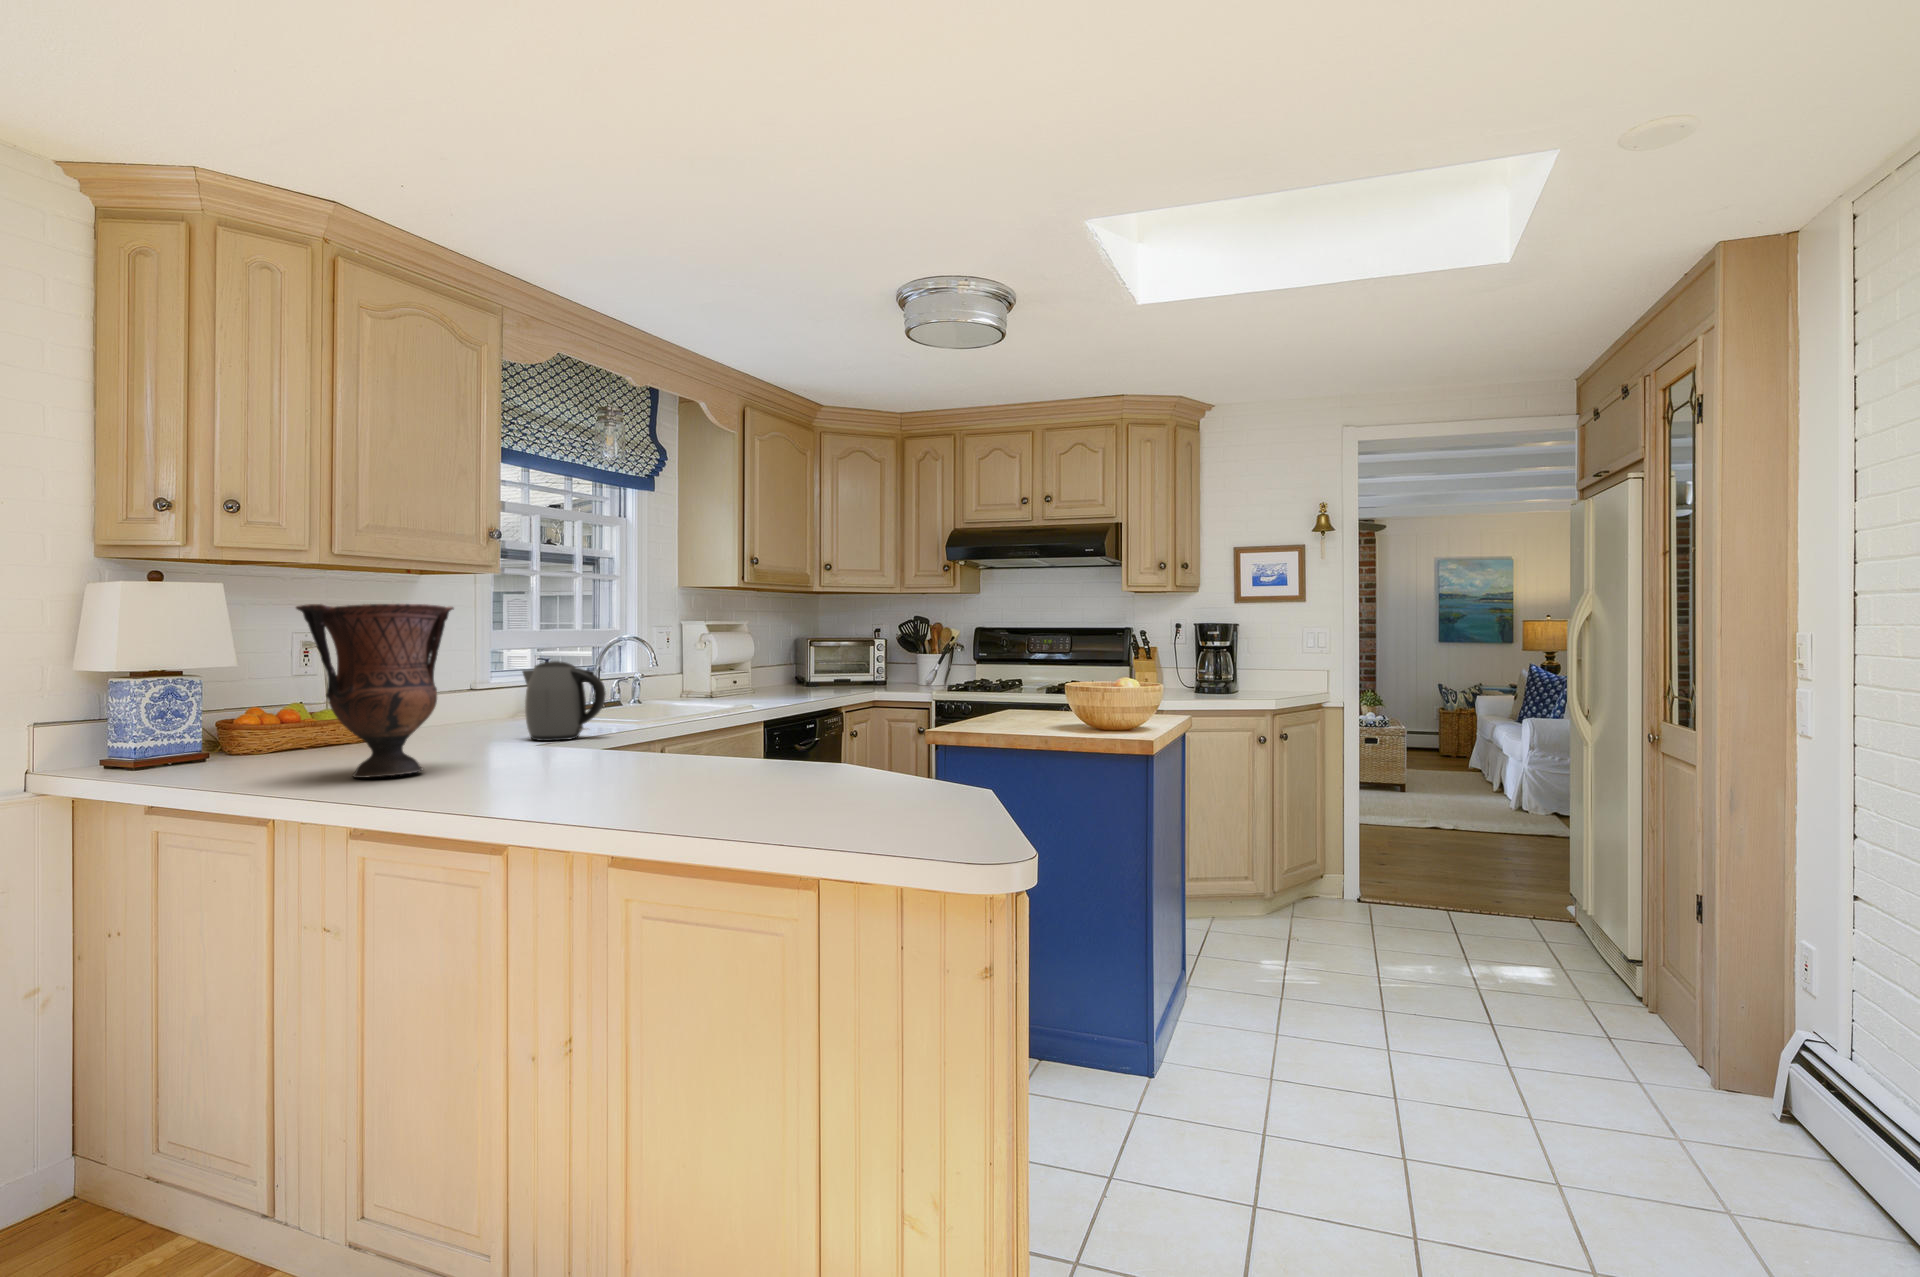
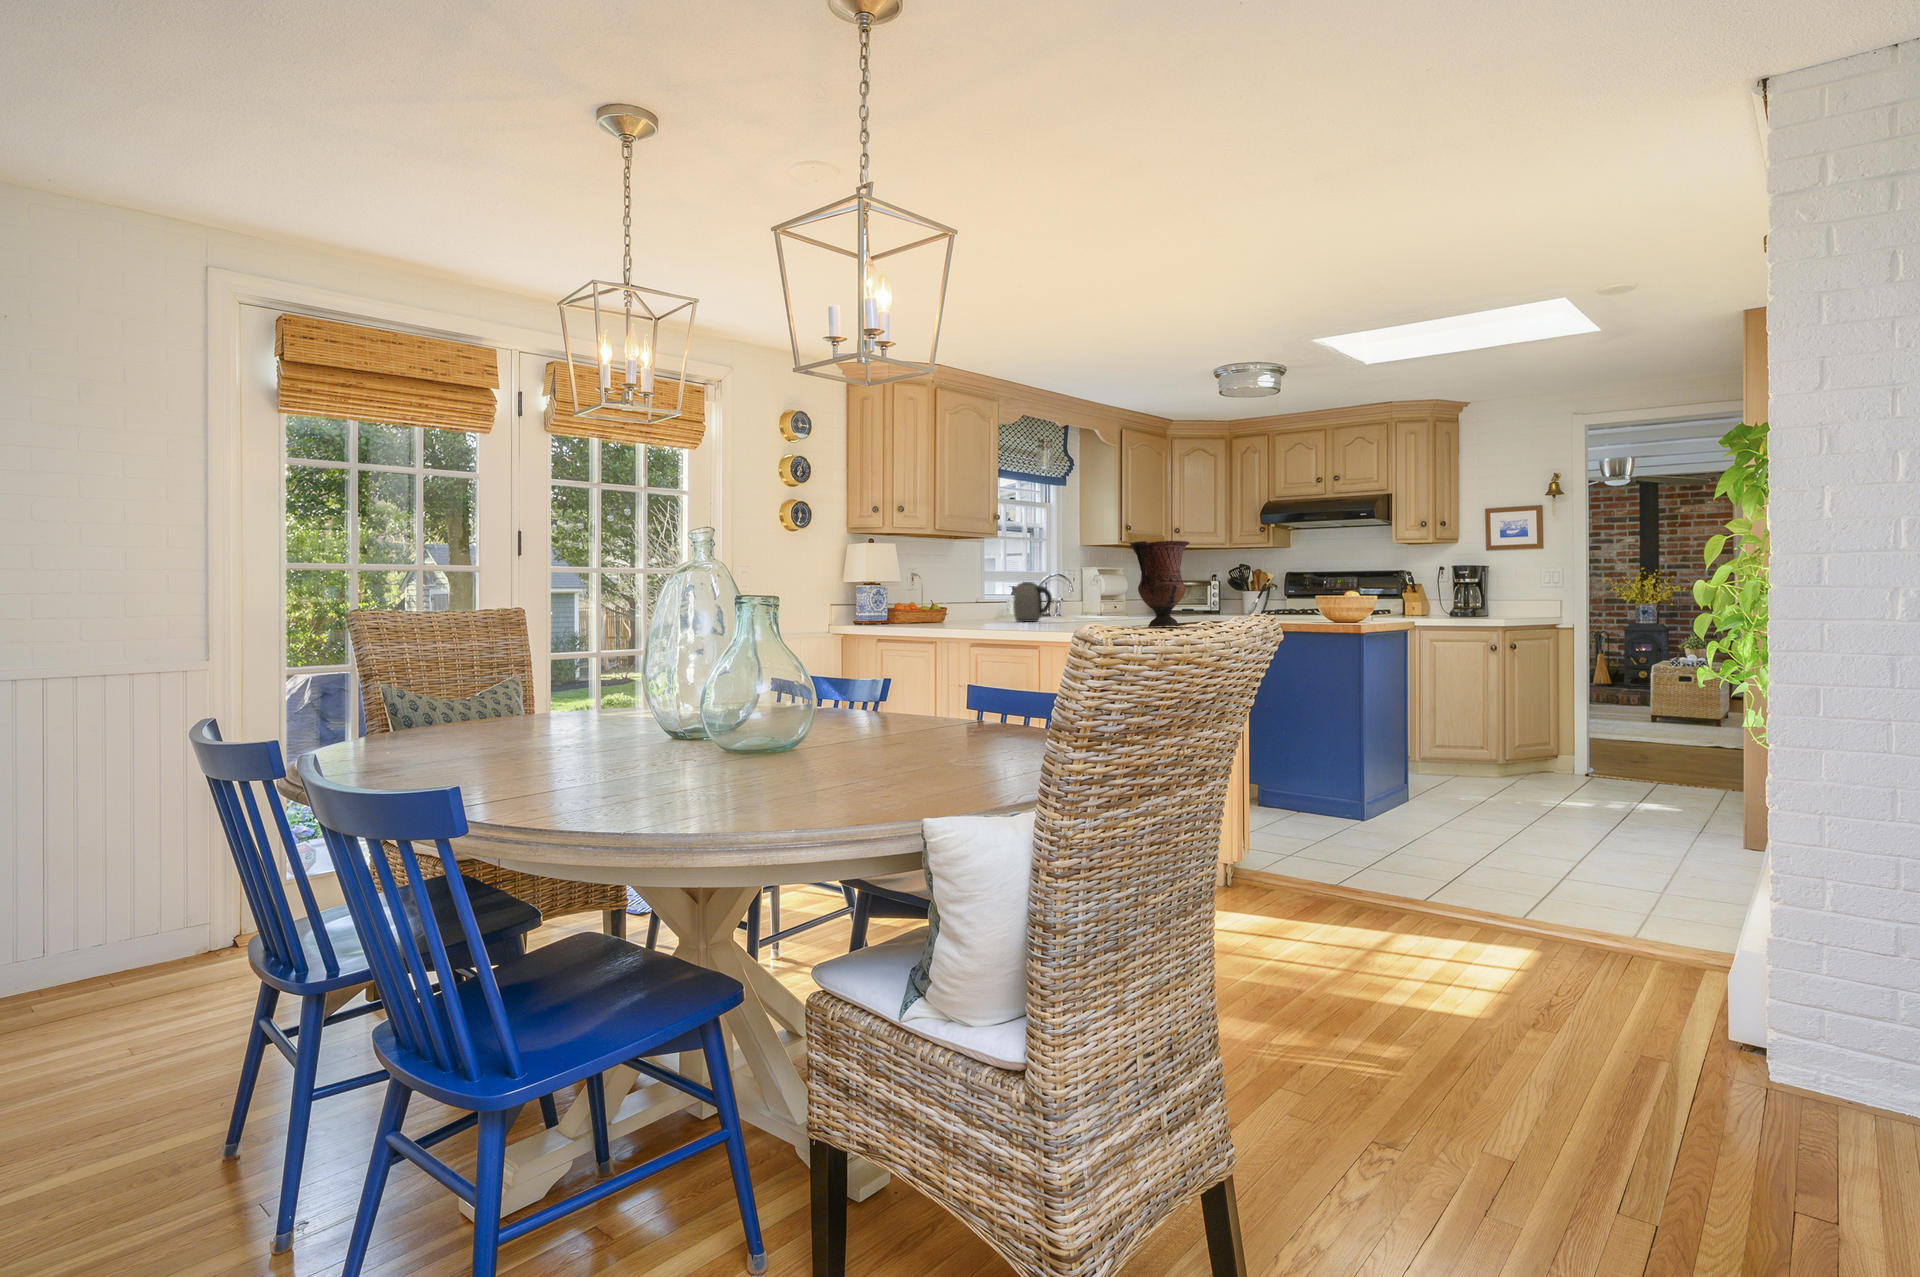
vase: present [296,604,454,778] -> present [1129,541,1190,627]

